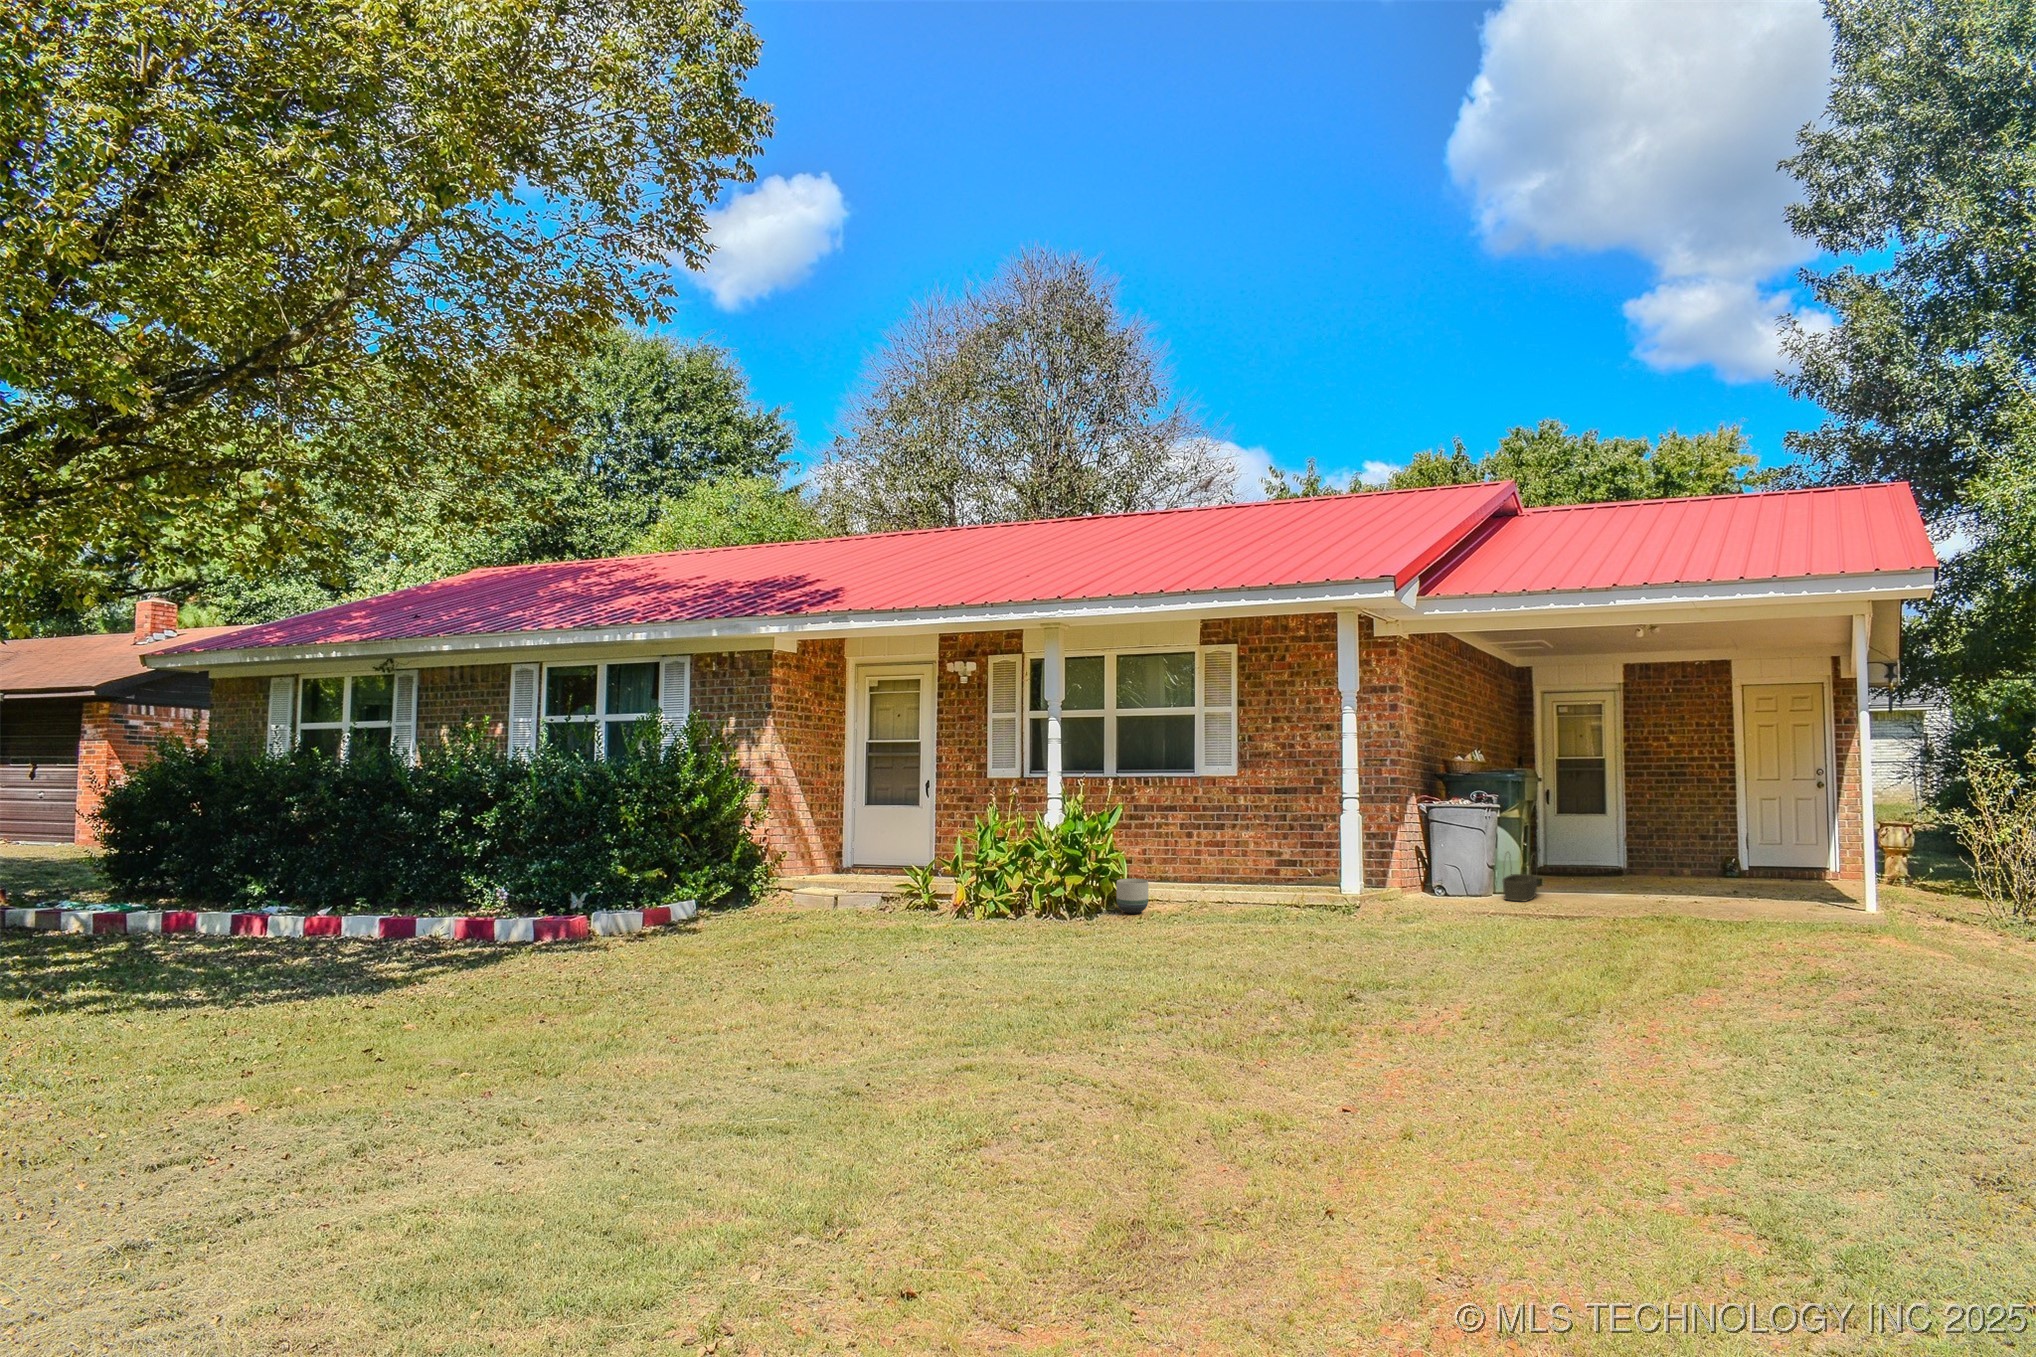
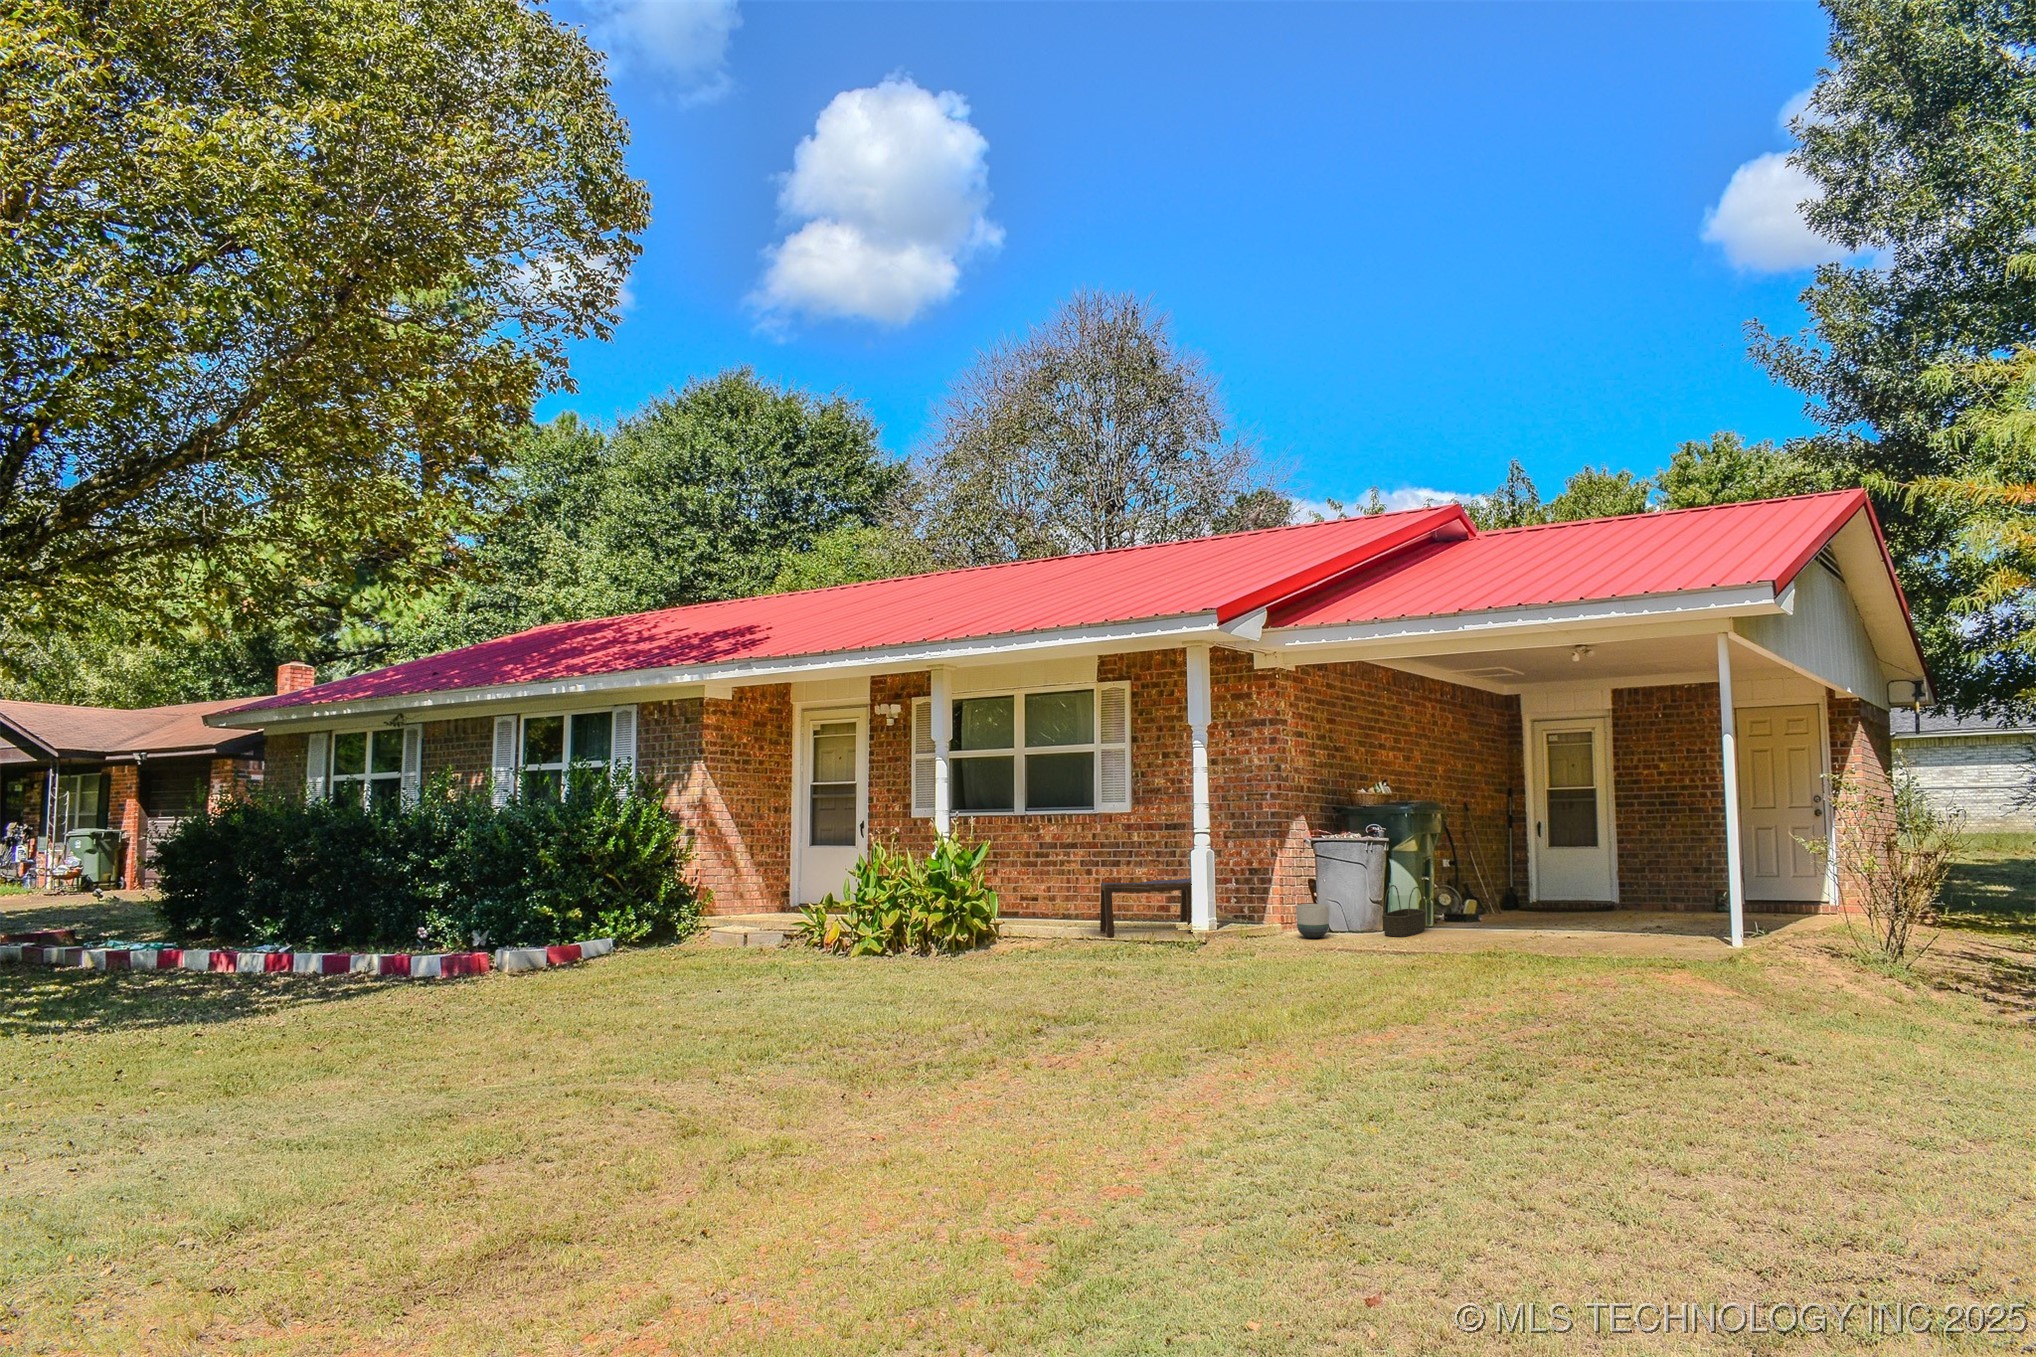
bench: none [1214,843,1314,901] -> present [1100,878,1193,937]
planter: present [1116,879,1148,914] -> present [1296,904,1329,938]

